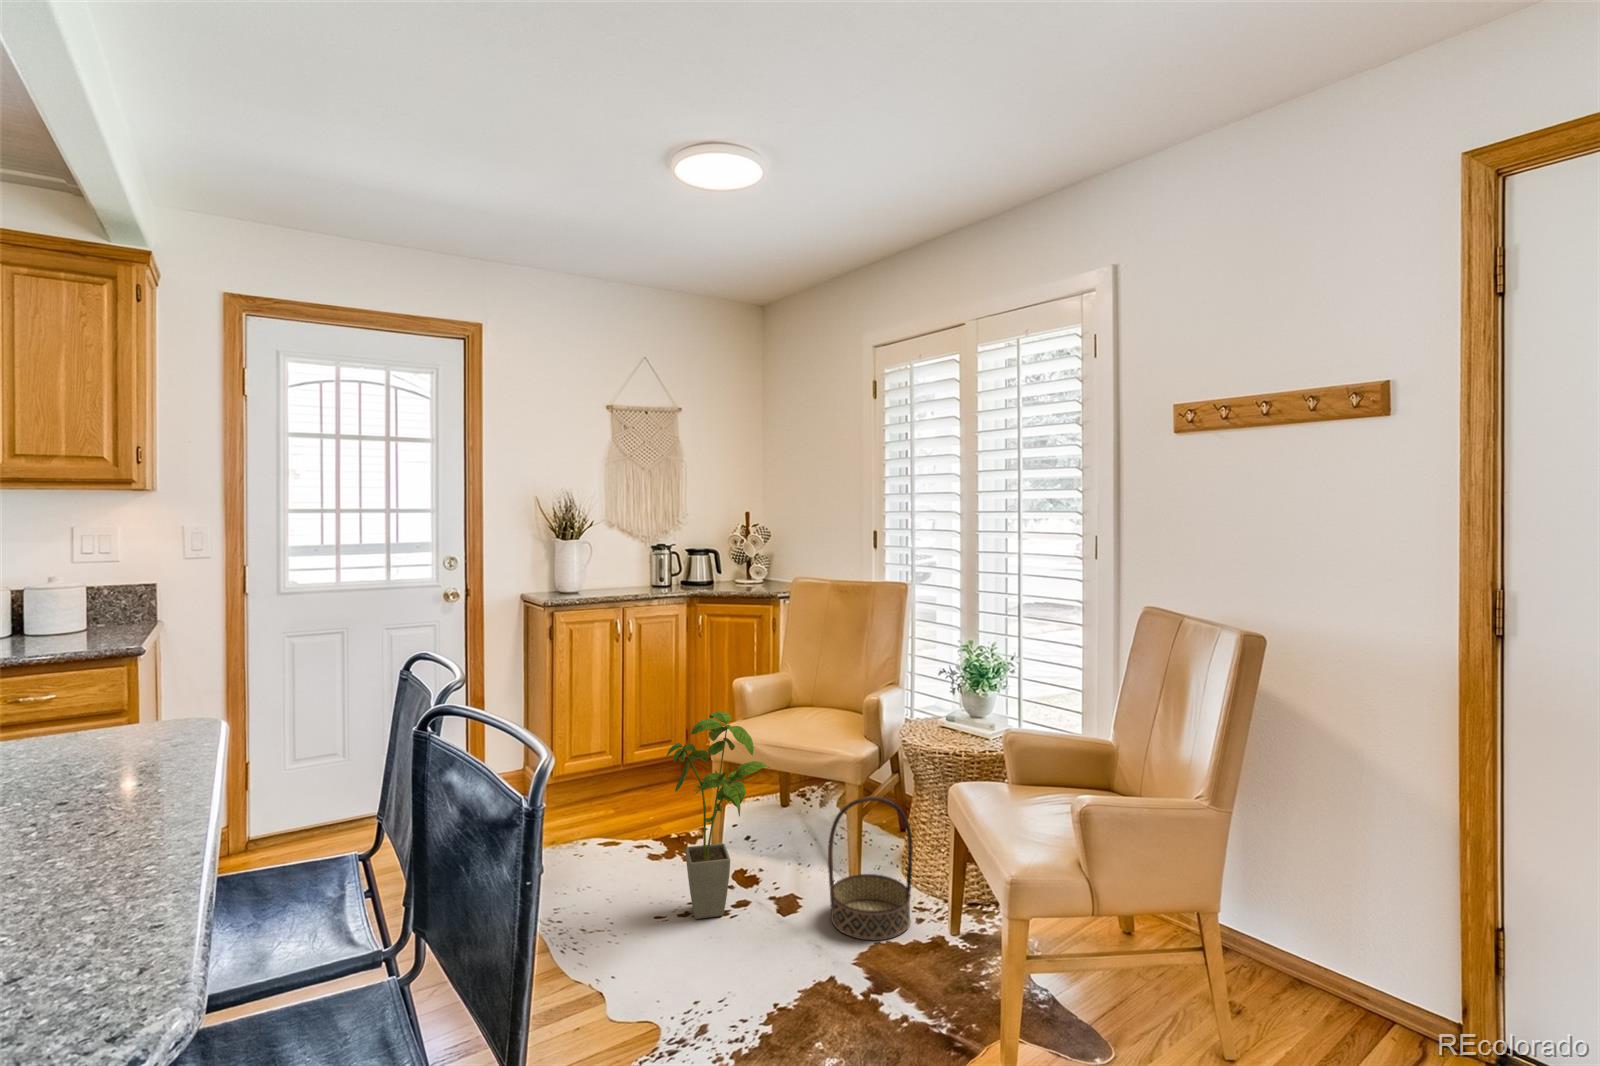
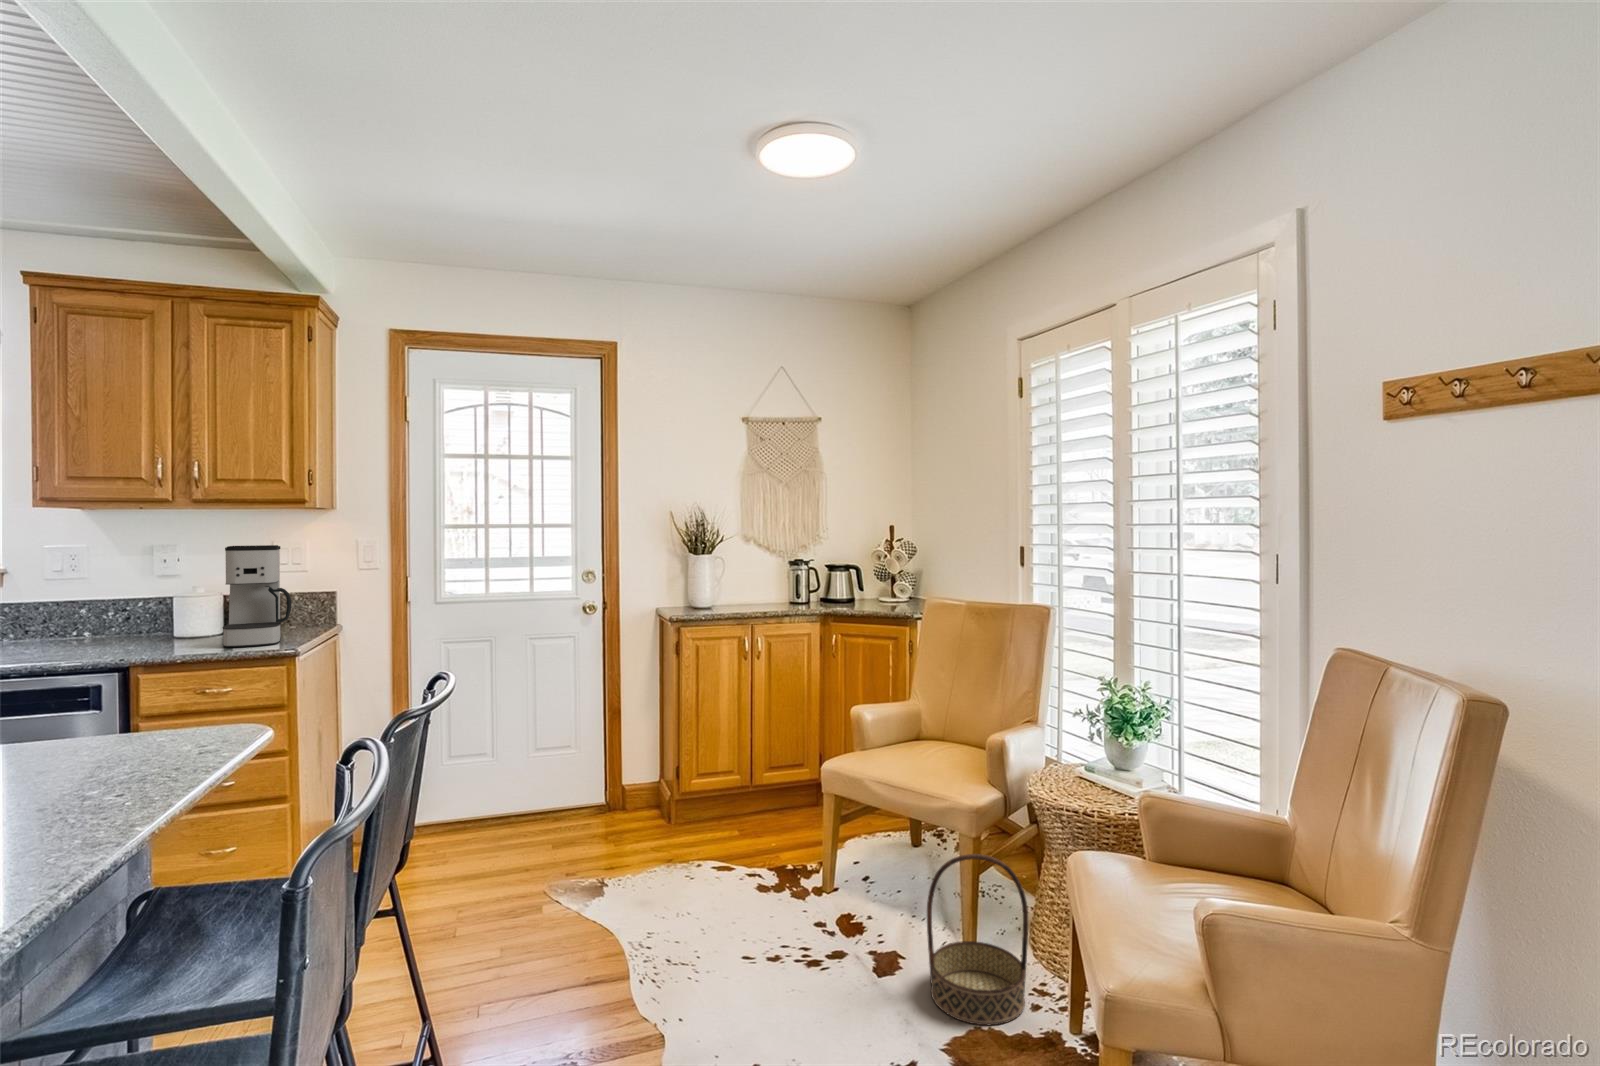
coffee maker: none [35,530,121,646] -> present [223,545,292,647]
house plant: present [666,712,770,919] -> none [756,744,872,968]

